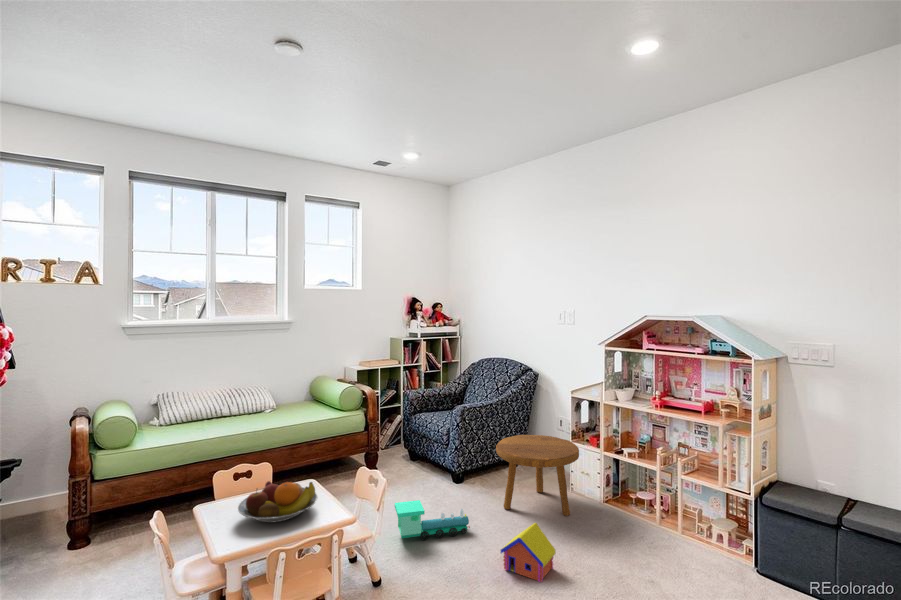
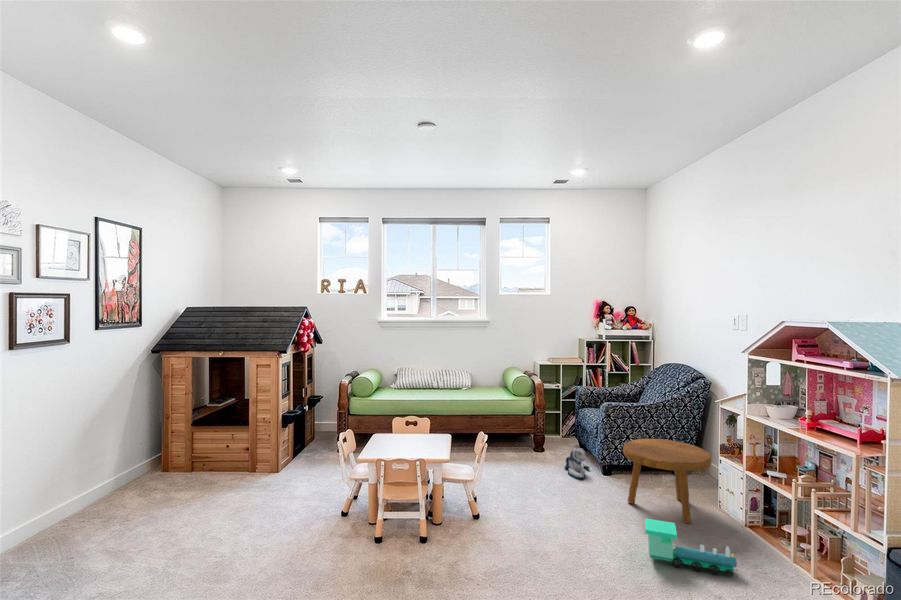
plush toy: none [412,460,442,495] -> present [565,448,589,479]
fruit bowl: present [238,481,318,523] -> none [383,425,433,450]
toy train: present [395,500,470,540] -> present [645,519,738,577]
toy house: present [501,523,555,582] -> none [576,507,624,556]

